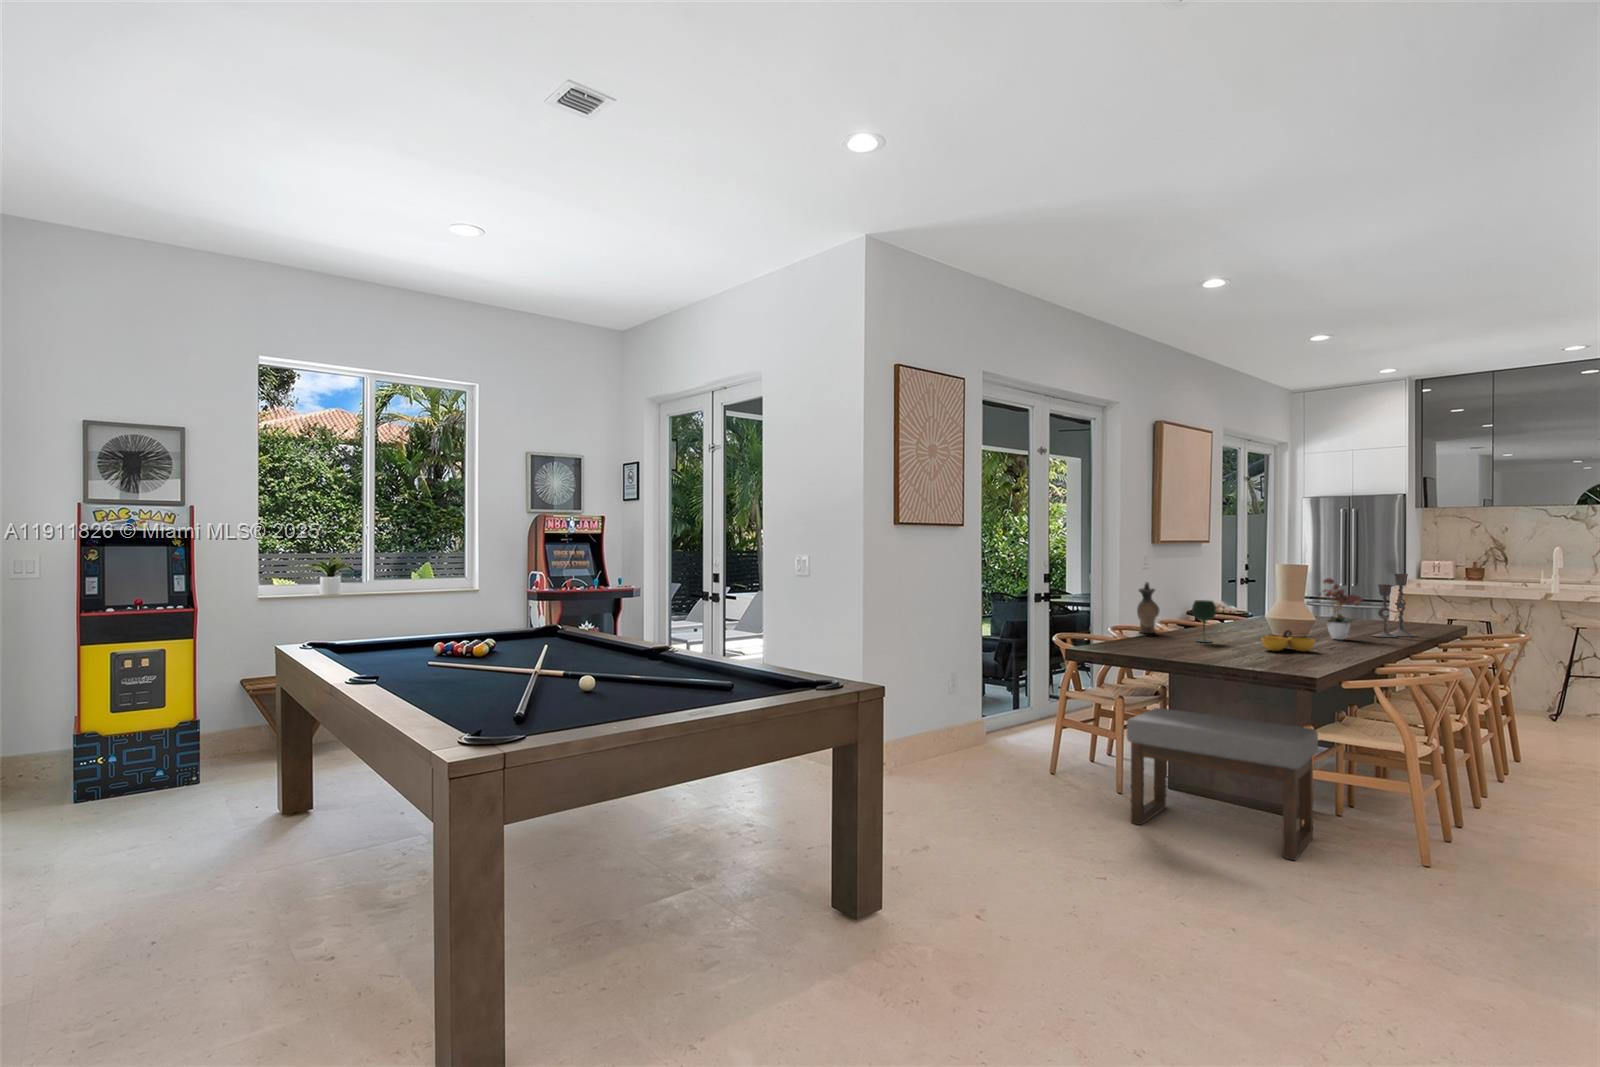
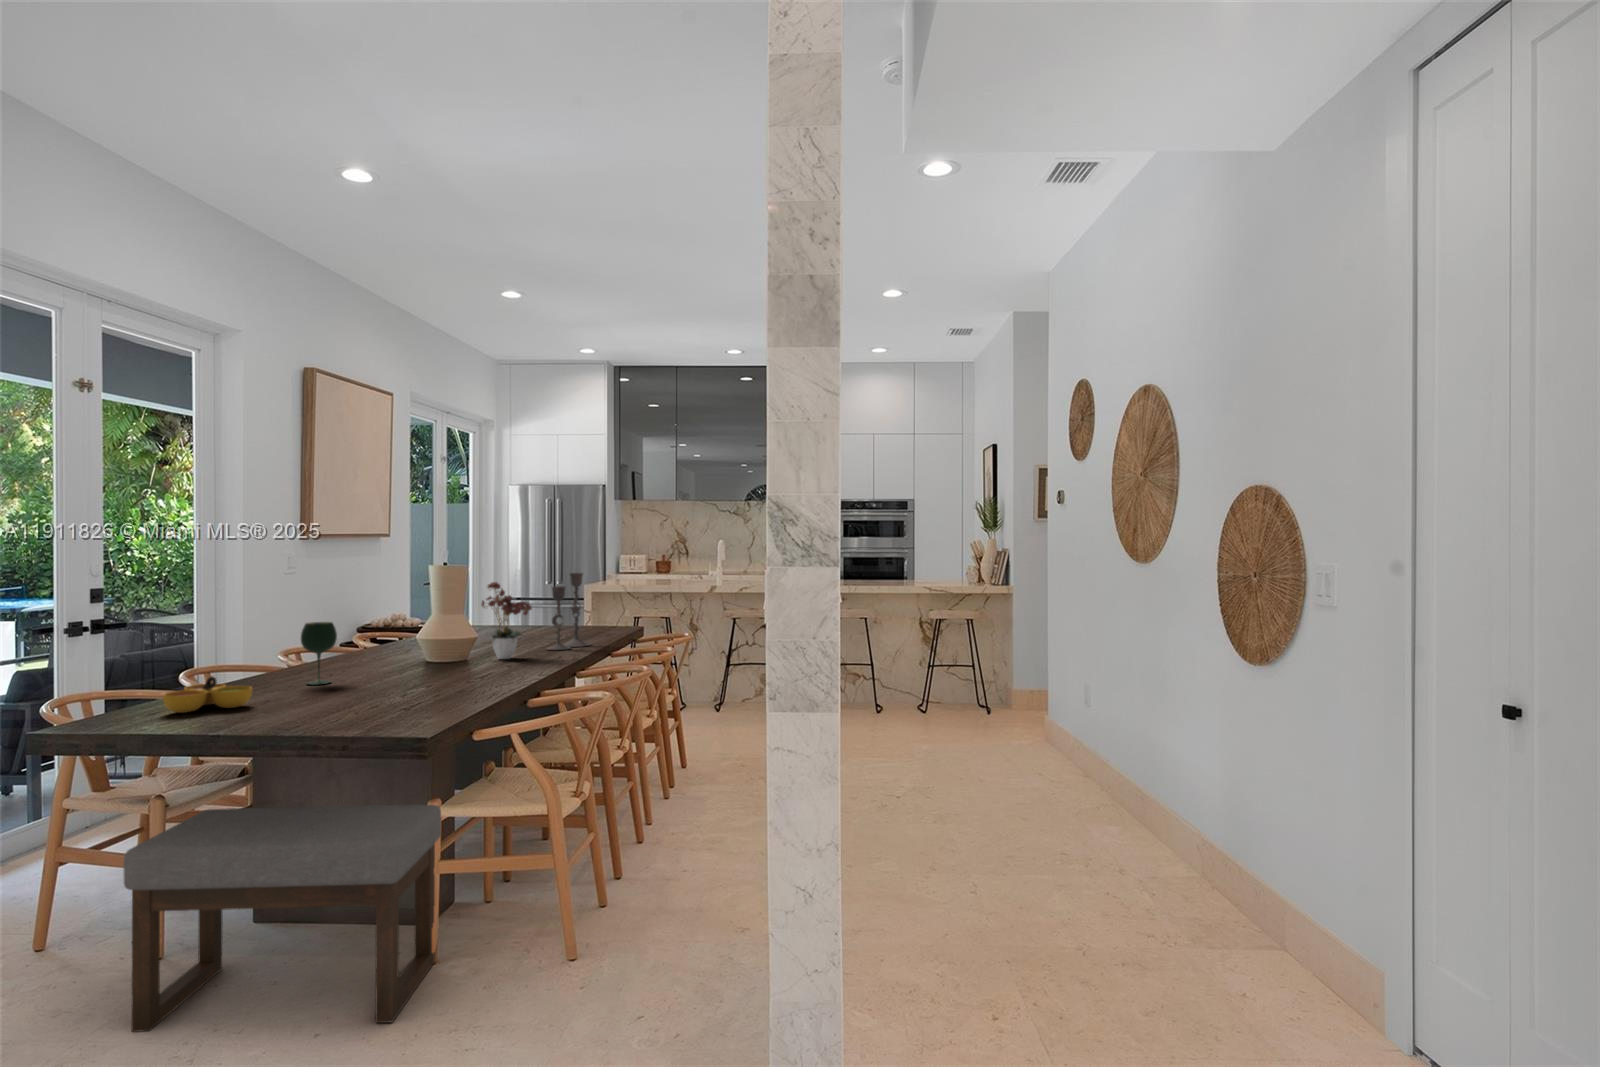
ceramic pitcher: present [1137,582,1159,633] -> none [229,597,265,675]
decorative bowl: present [1261,630,1314,651] -> present [163,677,252,713]

